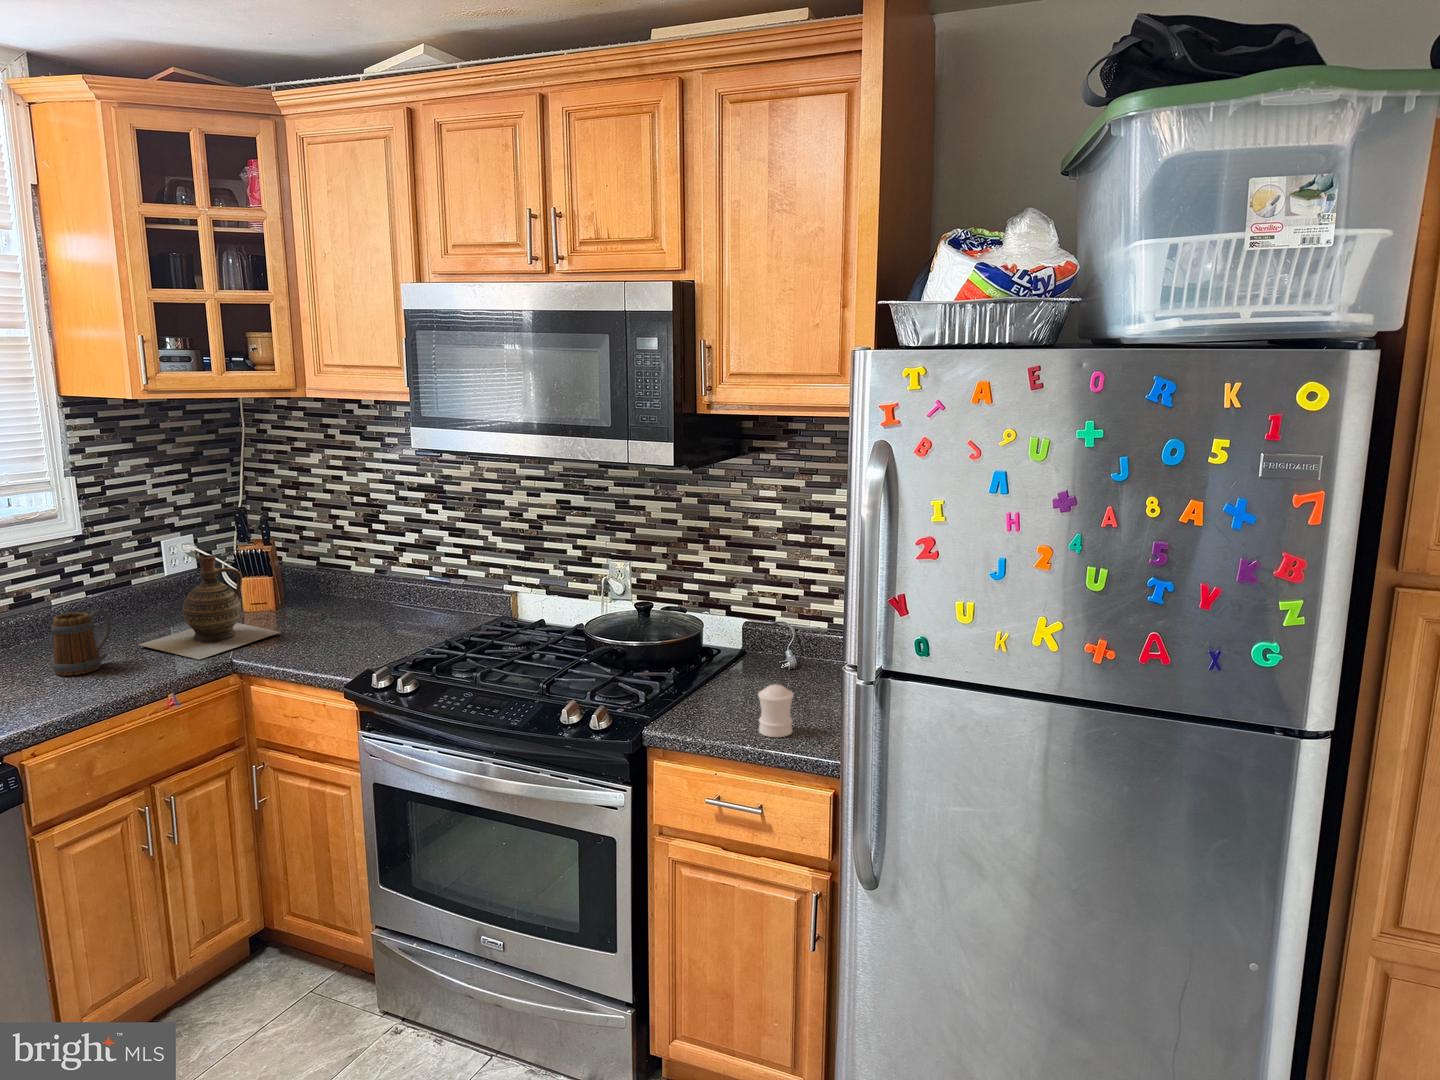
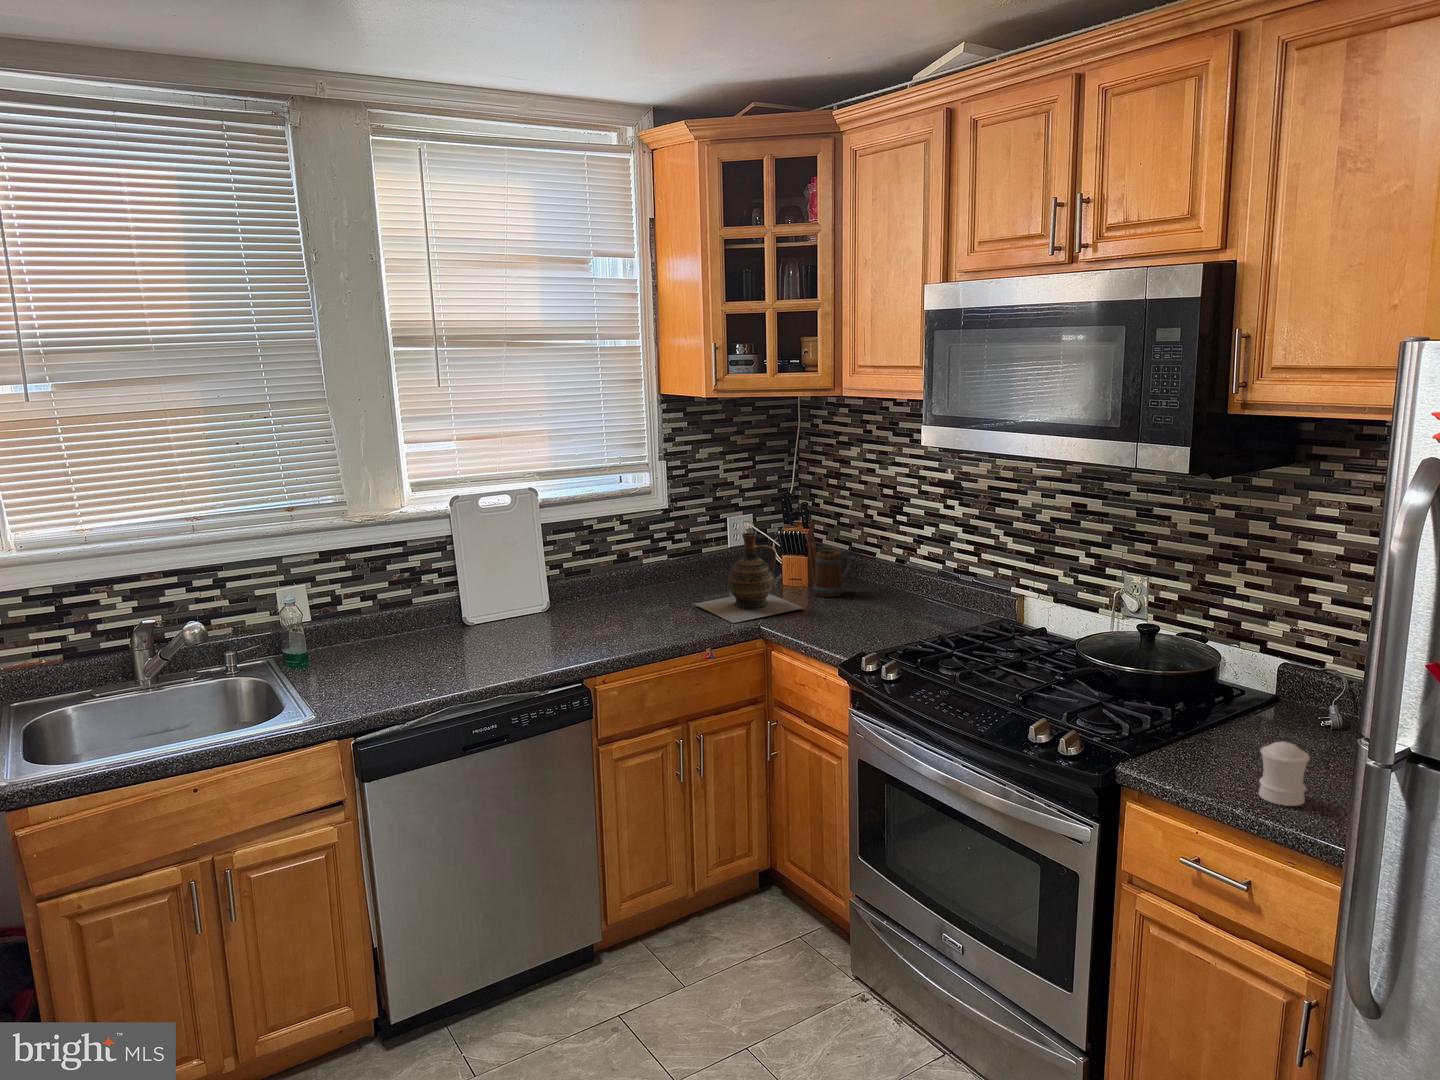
mug: present [51,610,111,676] -> present [813,550,851,597]

